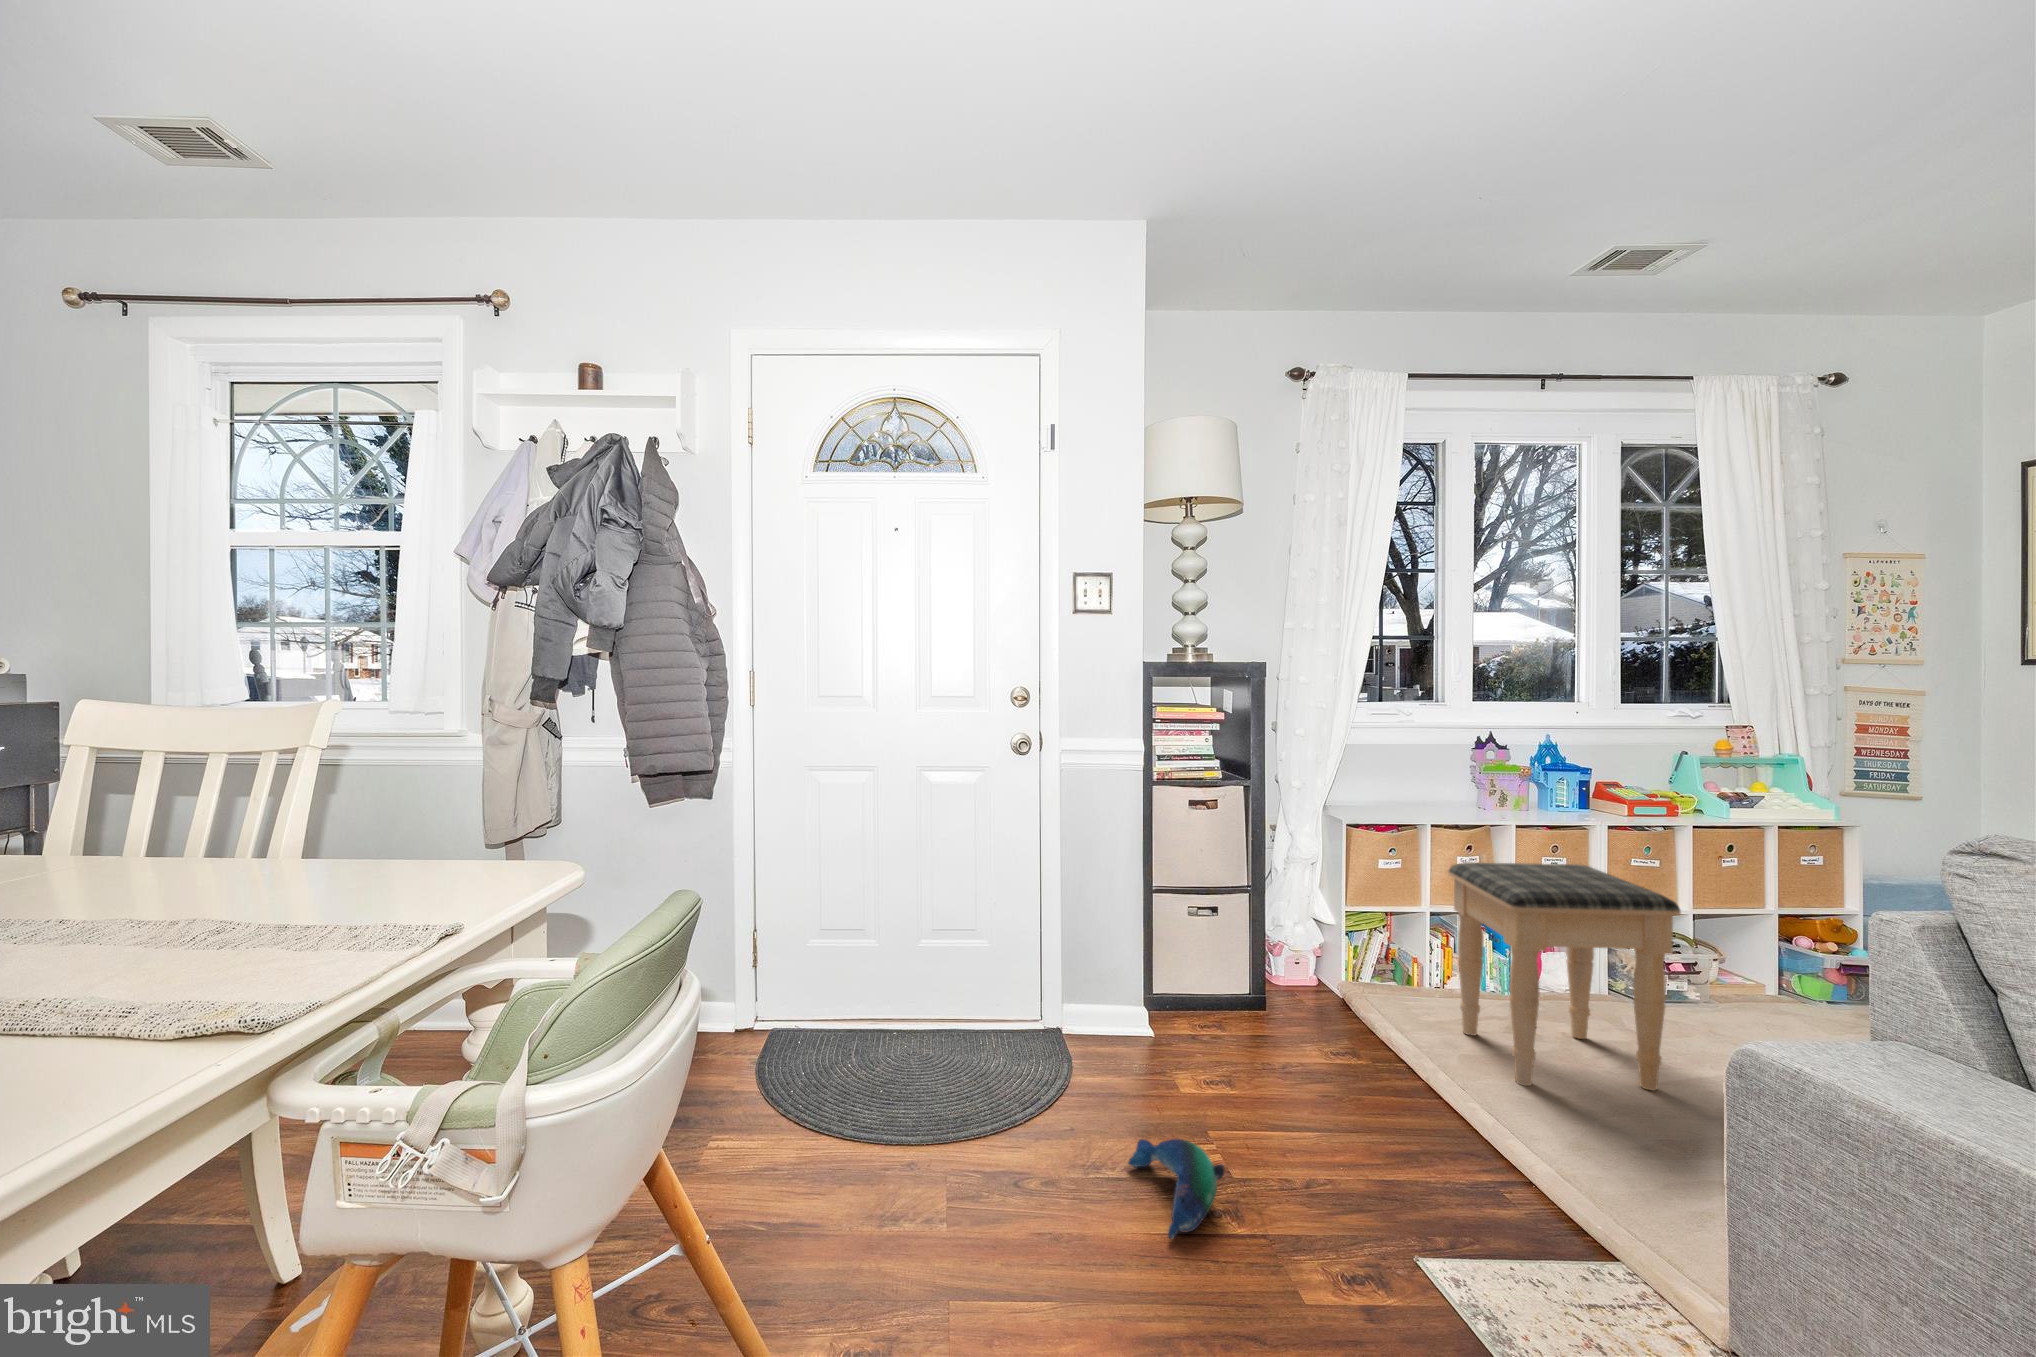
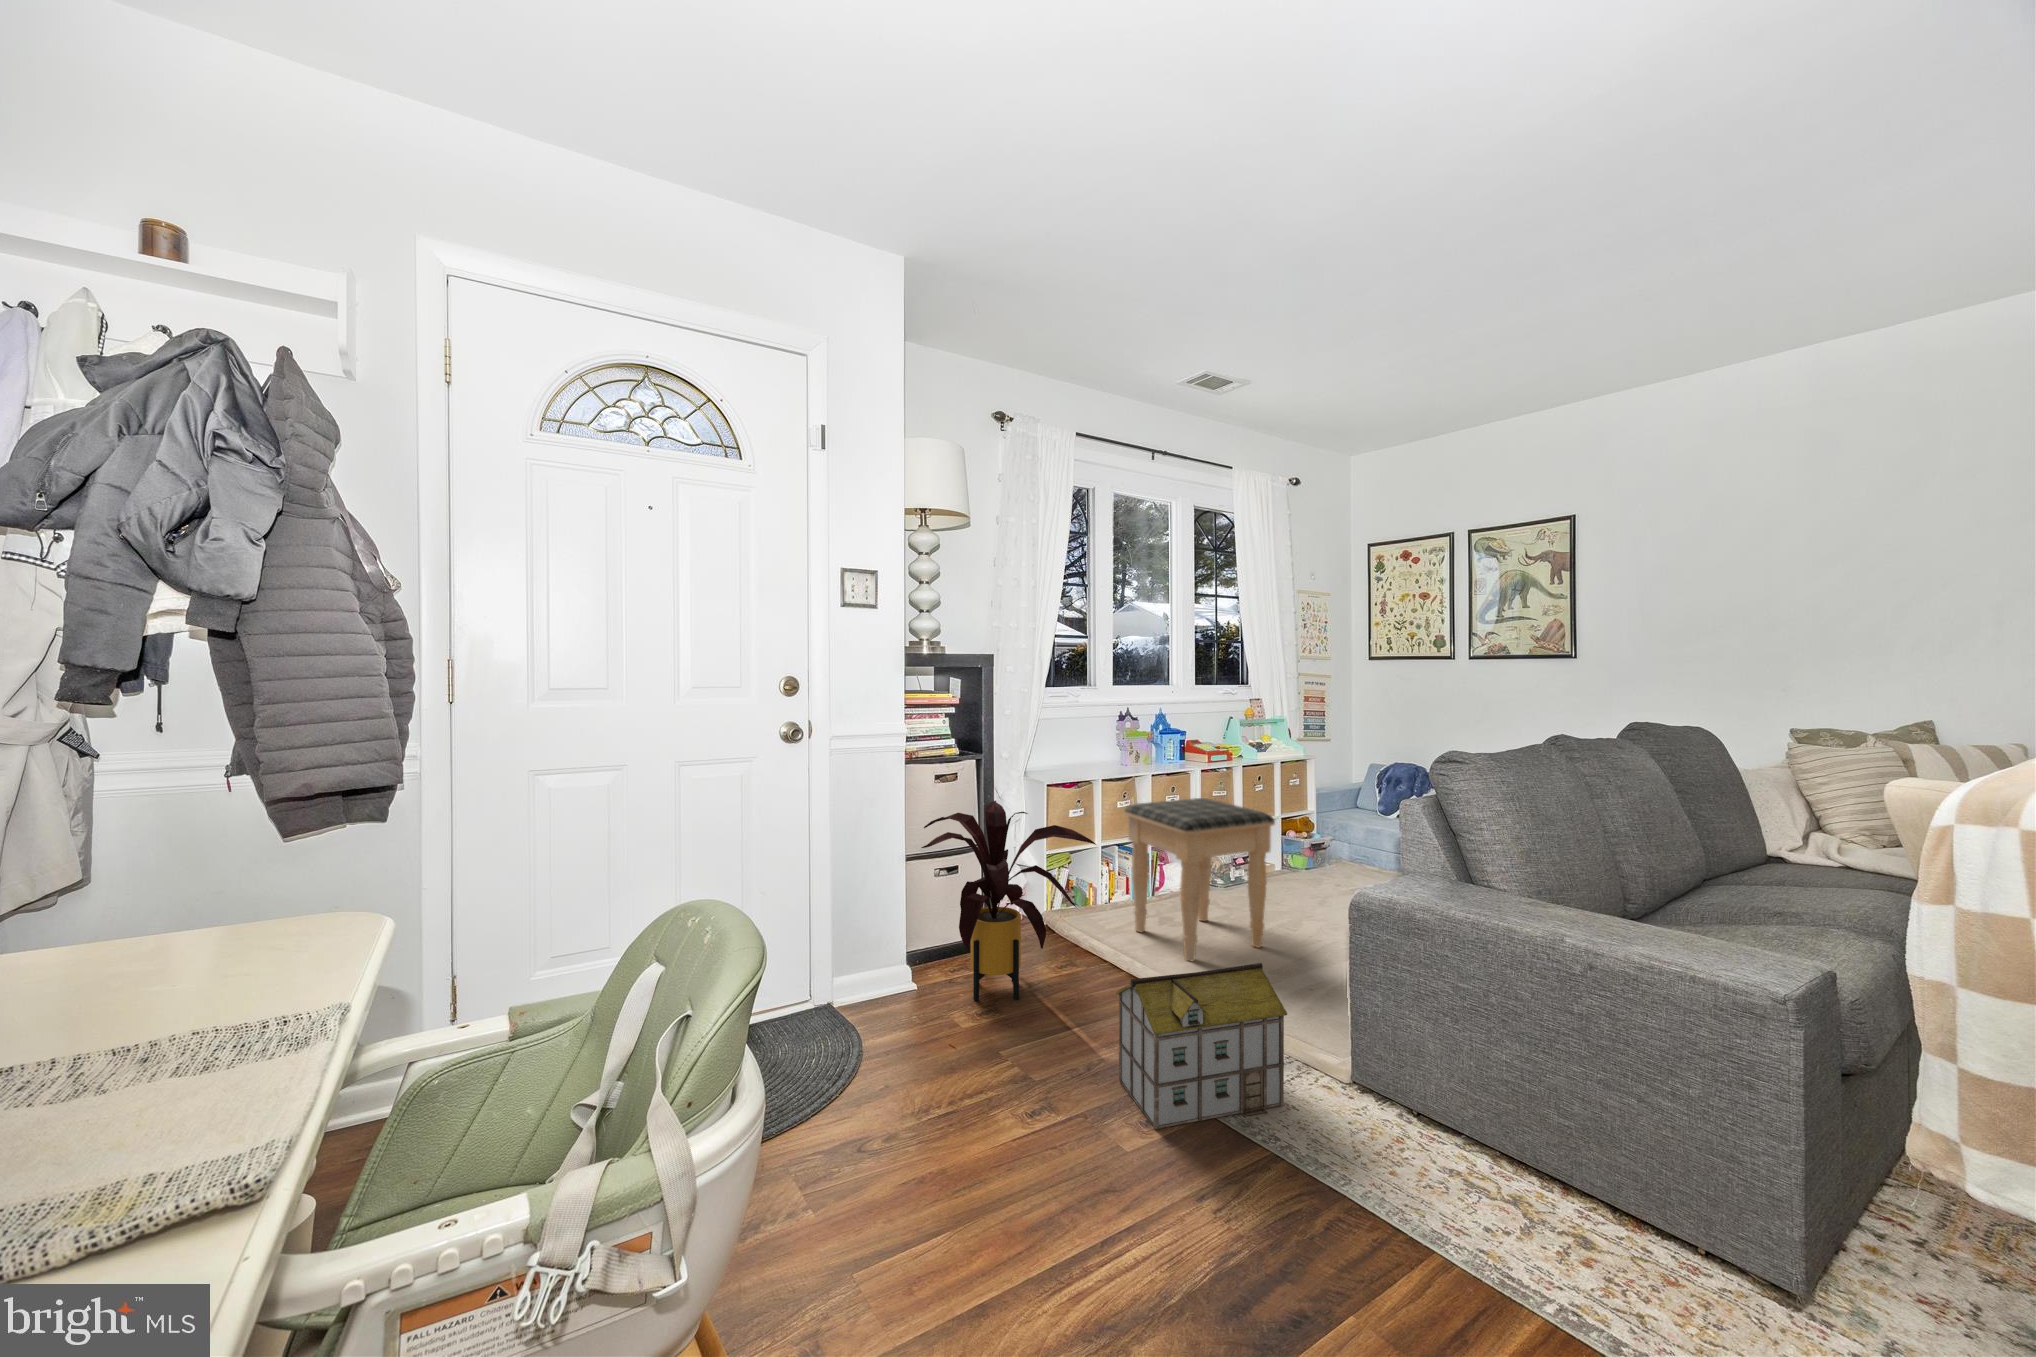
house plant: none [1145,840,1363,1080] -> present [921,801,1096,1001]
toy house: none [1333,1074,1563,1294] -> present [1116,963,1287,1129]
plush toy: present [1128,1139,1224,1239] -> none [952,1066,1044,1157]

